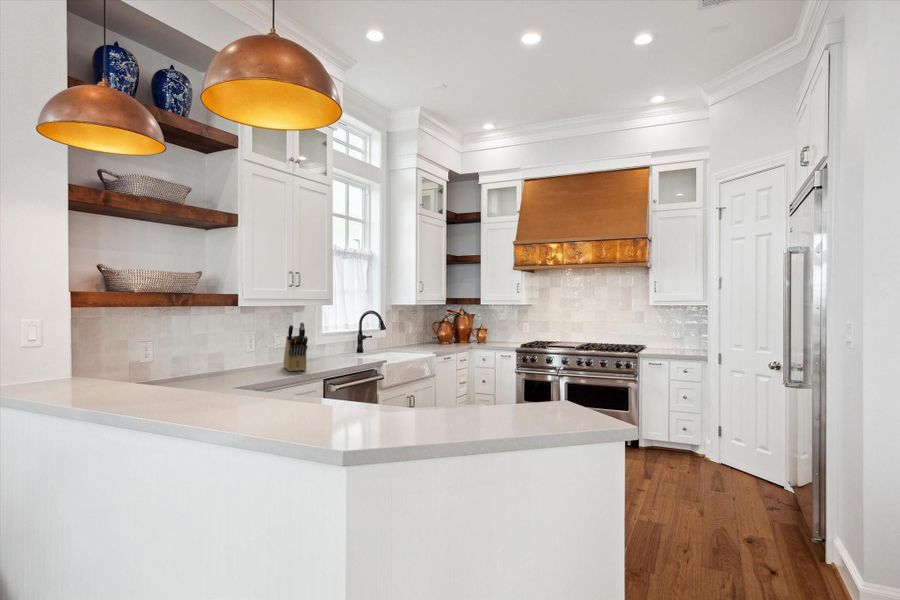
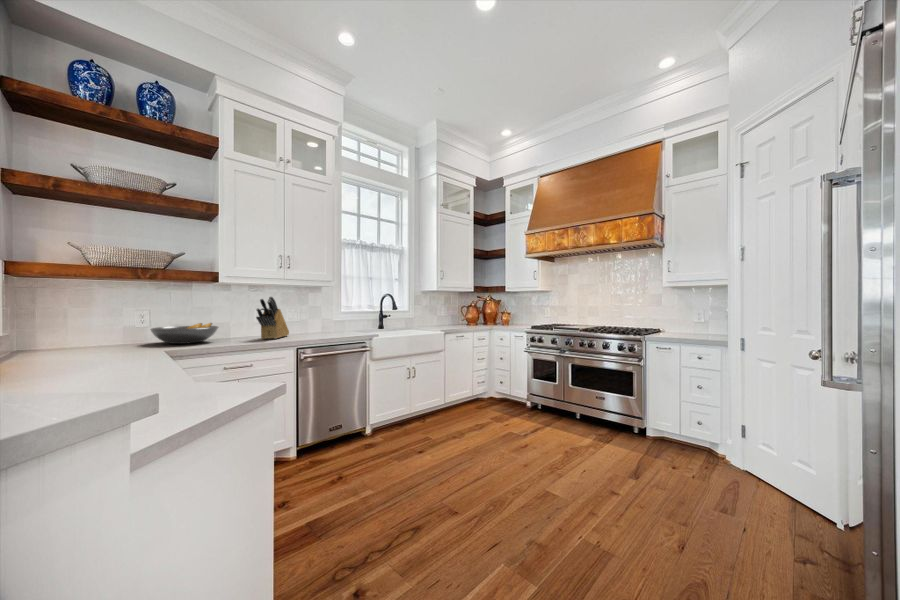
fruit bowl: none [192,355,260,381] -> present [150,323,218,344]

